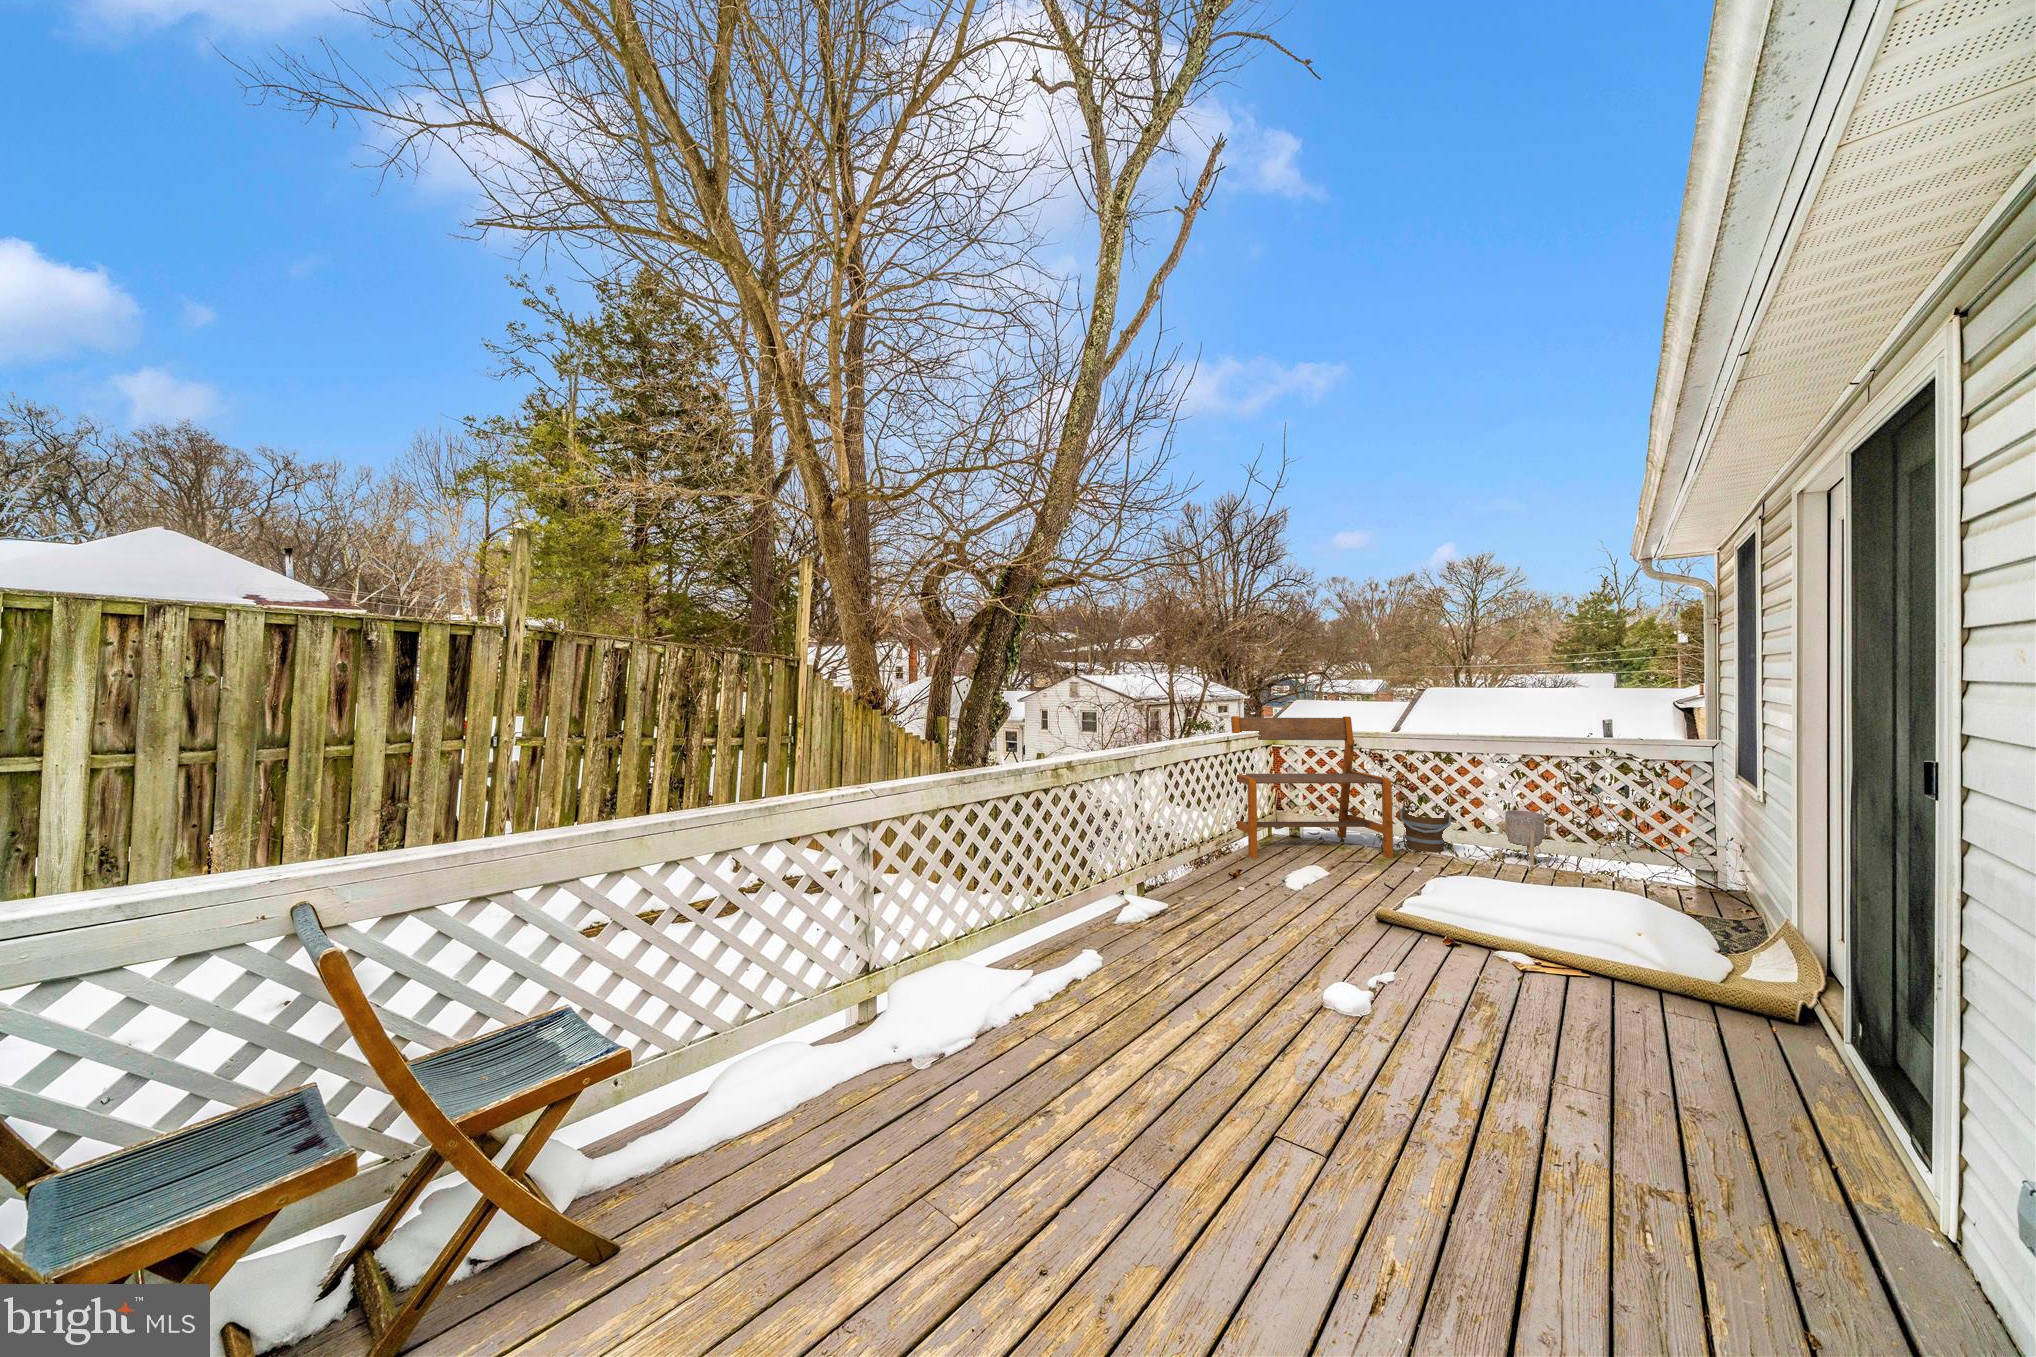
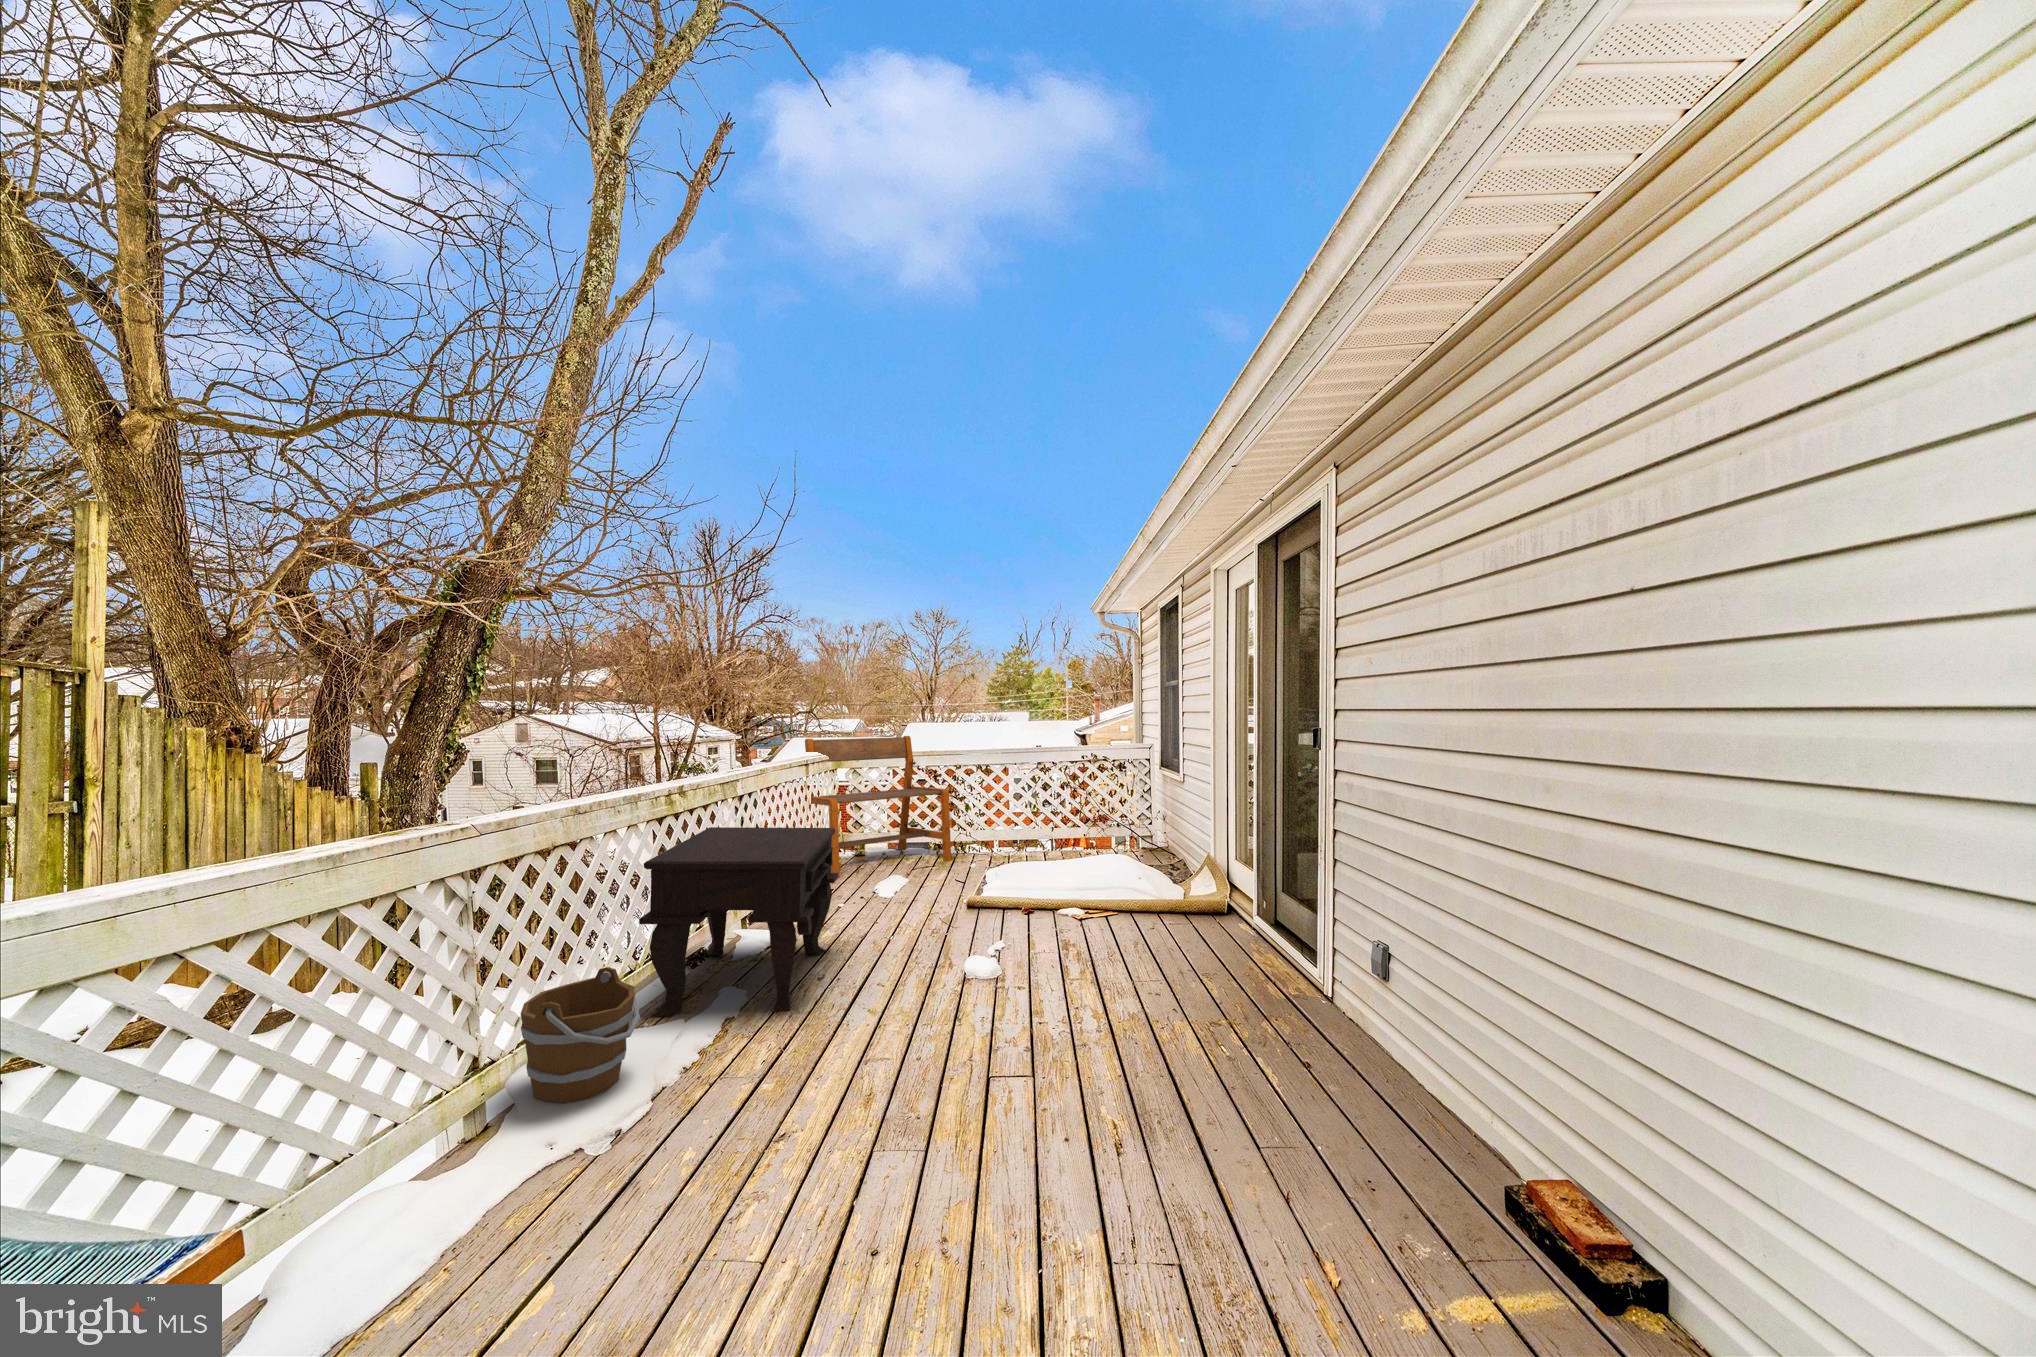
side table: none [1009,800,1206,991] -> present [639,827,838,1017]
bucket: present [1400,806,1451,853] -> present [521,967,640,1103]
planter: present [1498,810,1550,866] -> none [1023,808,1056,851]

